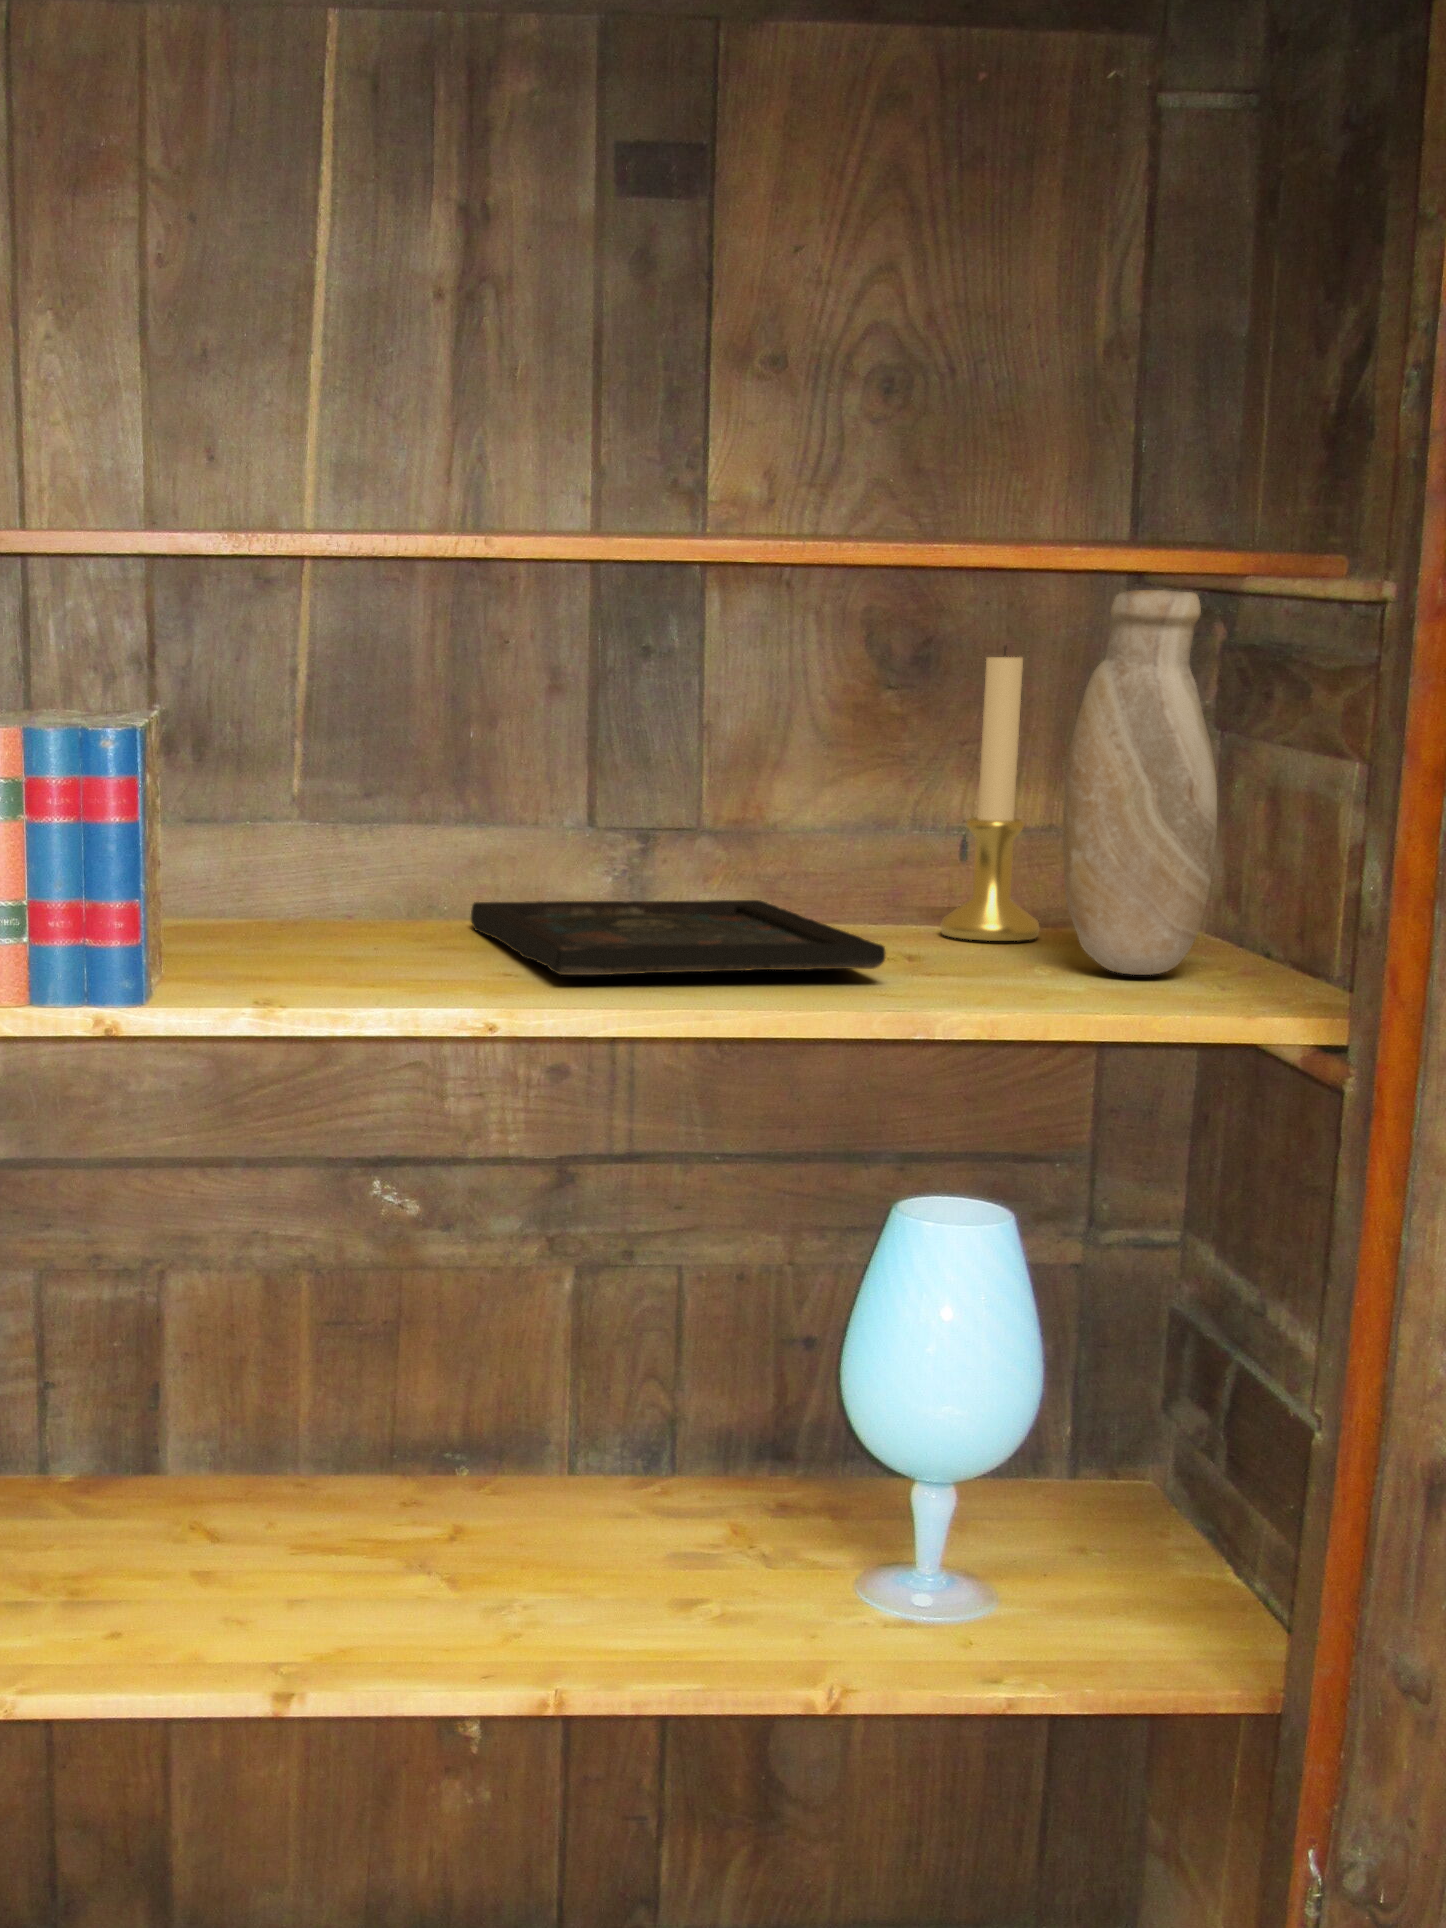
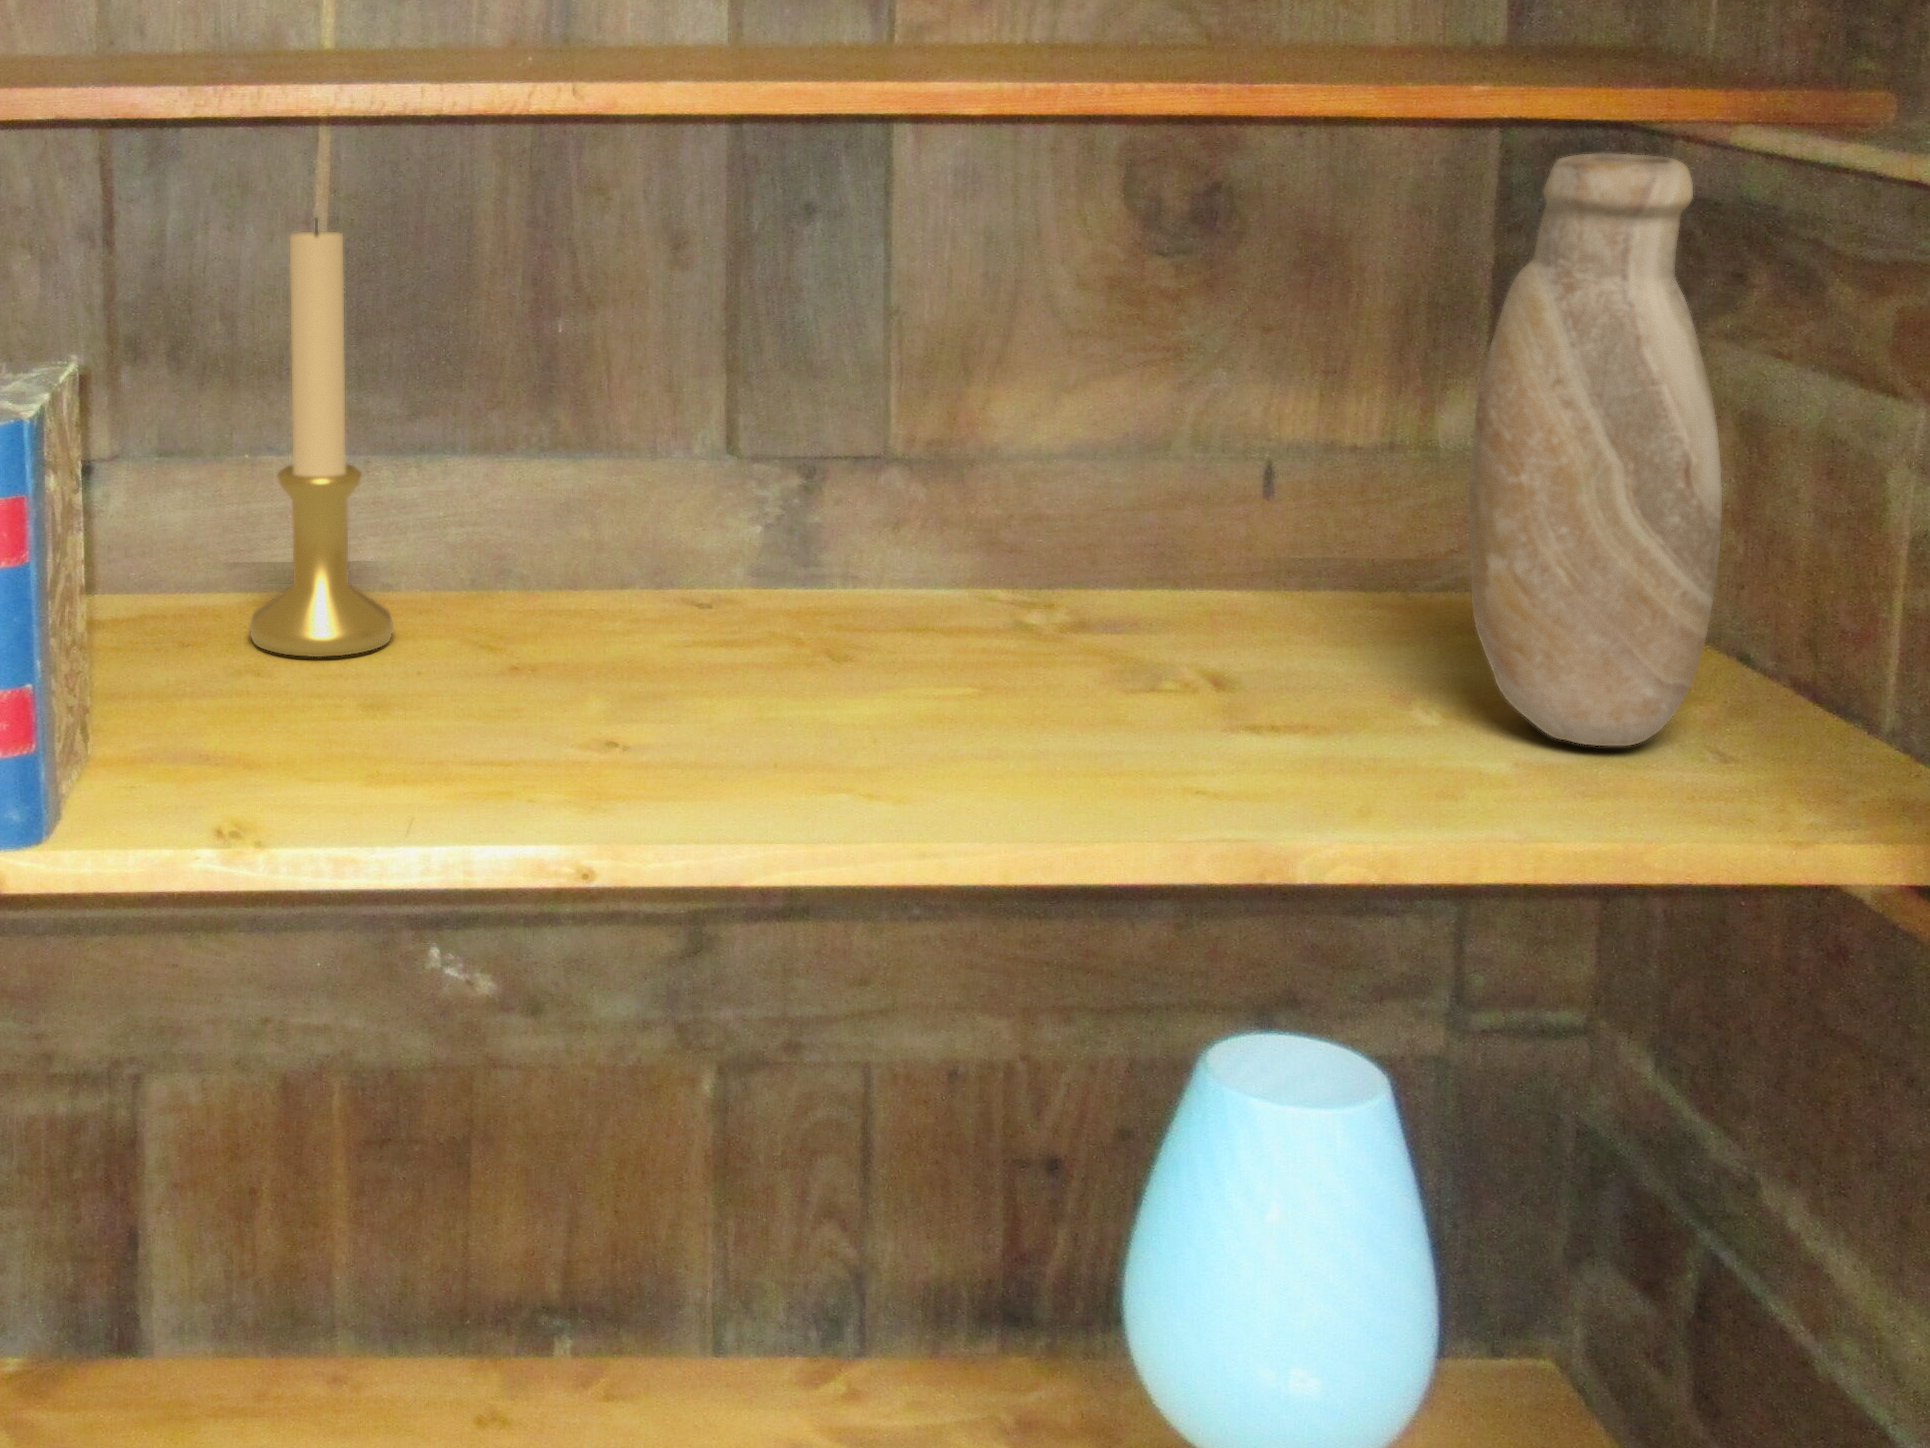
candle holder: present [940,648,1040,941] -> present [249,219,394,657]
tray: present [471,900,886,975] -> none [564,565,1204,776]

